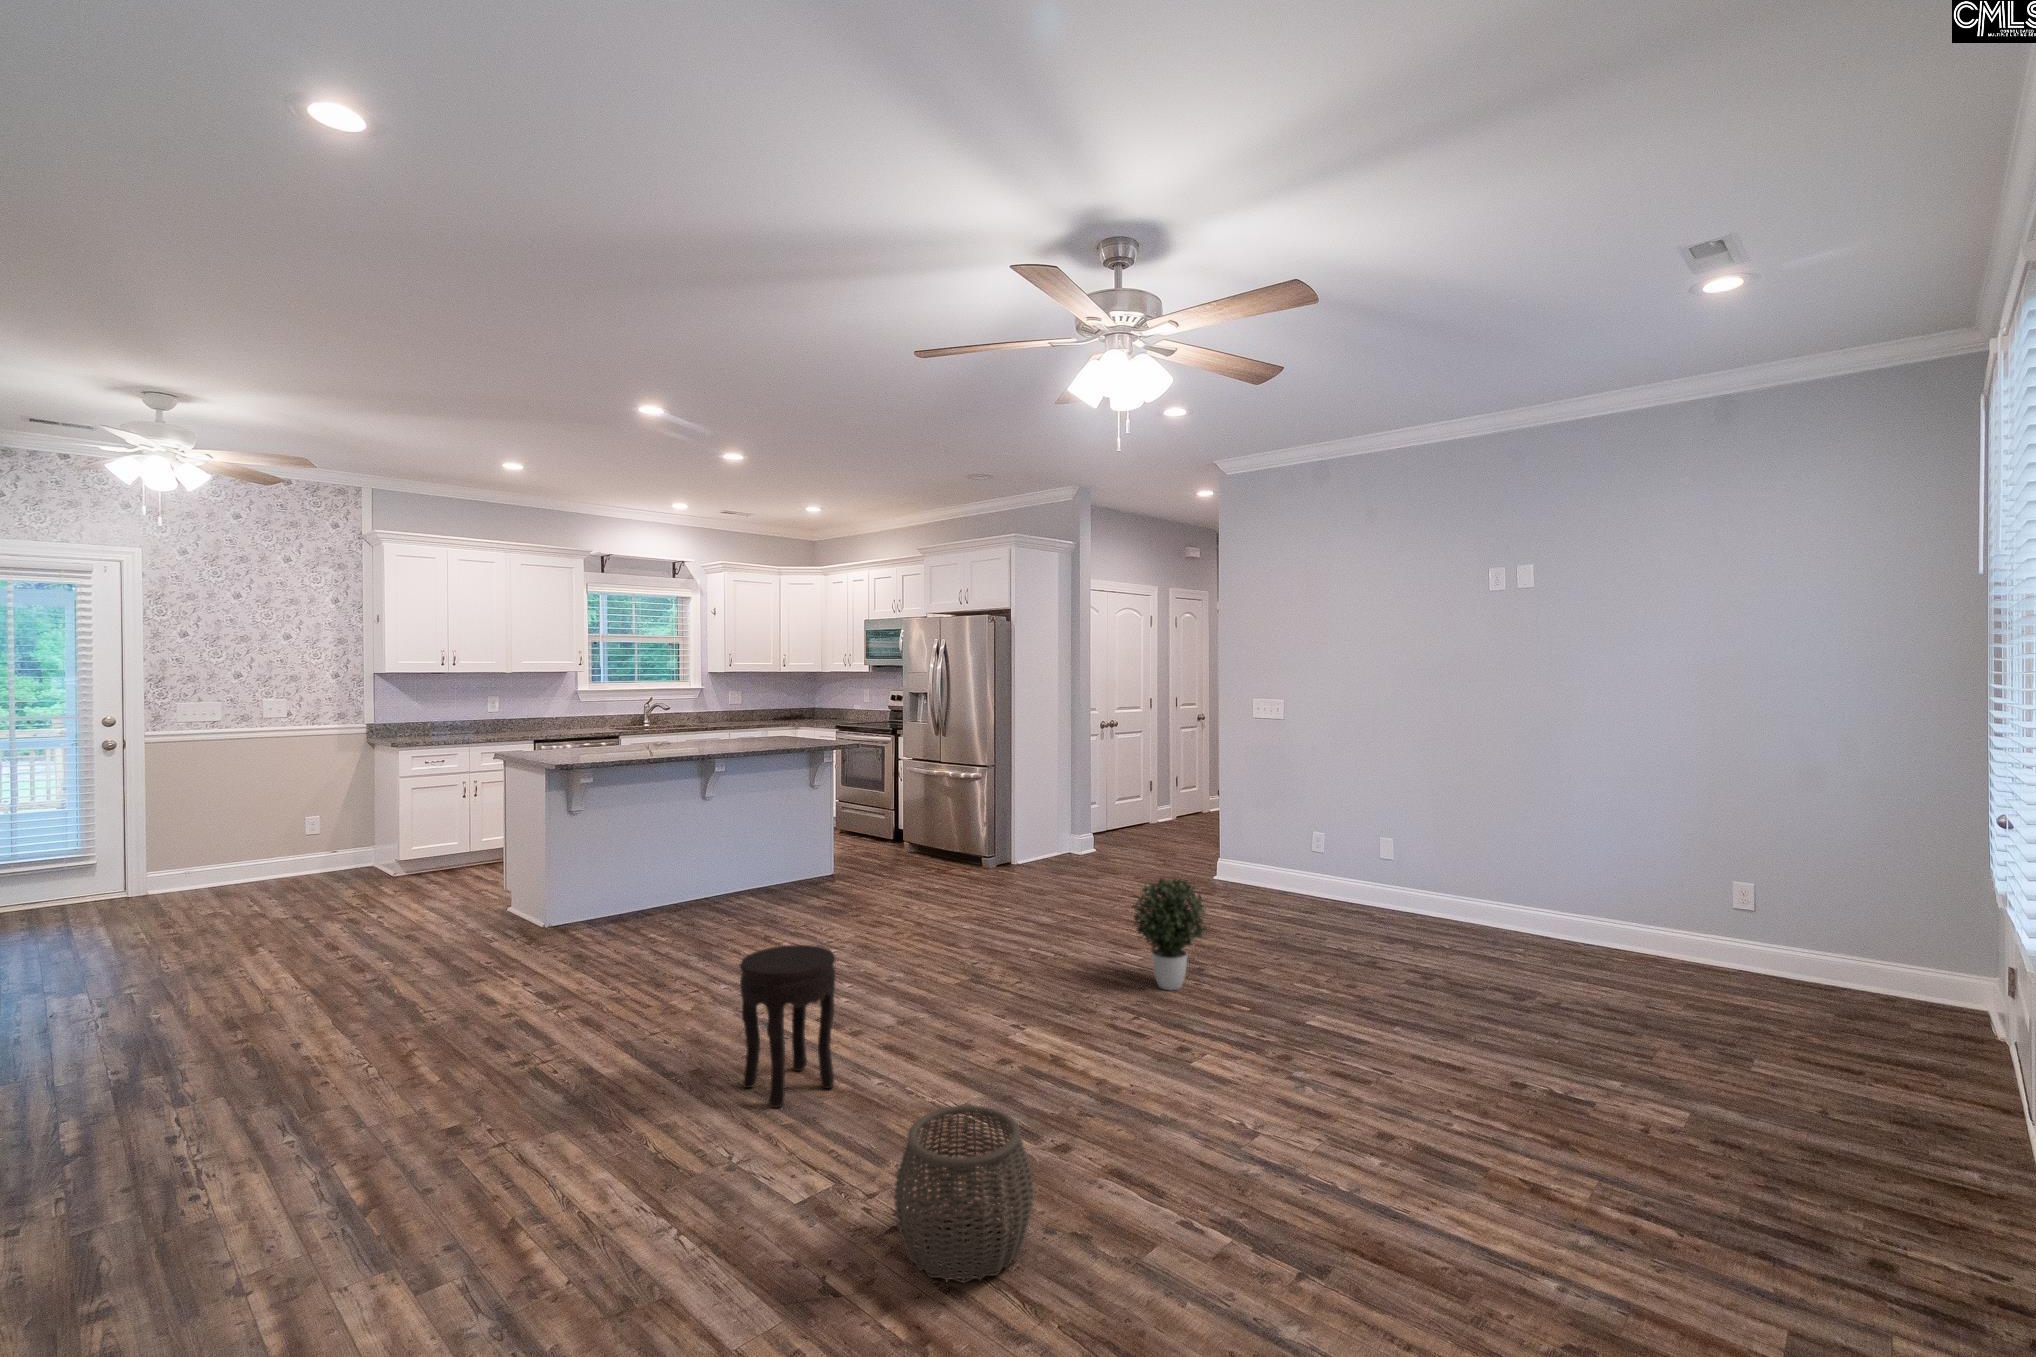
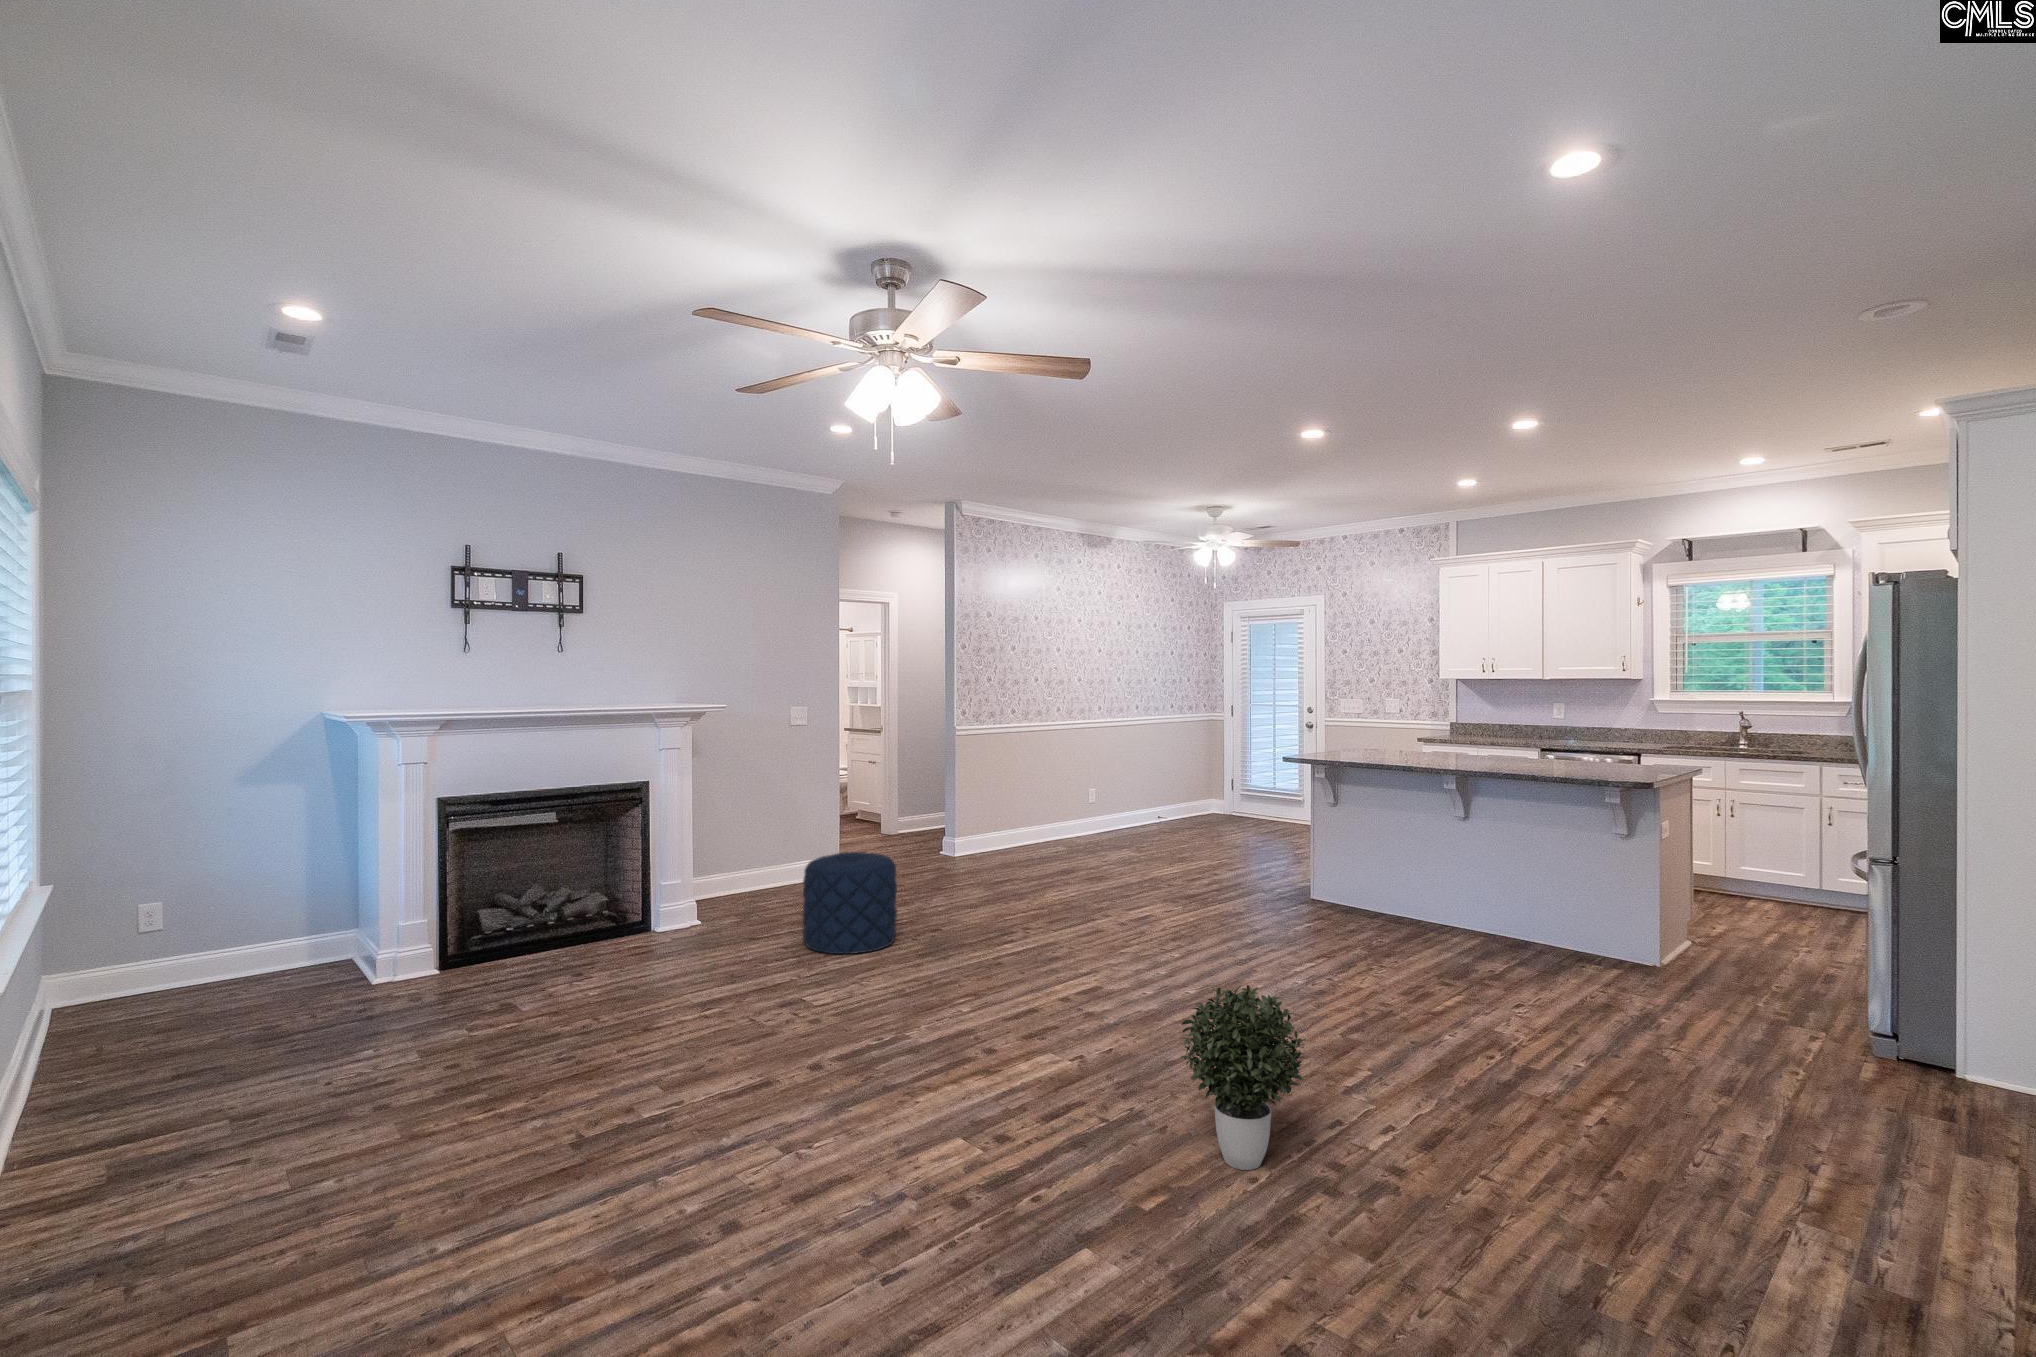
side table: present [740,945,835,1108] -> none [930,885,1002,1003]
pouf: none [315,1016,535,1264] -> present [803,852,897,954]
woven basket: present [894,1105,1034,1283] -> none [666,954,761,1053]

